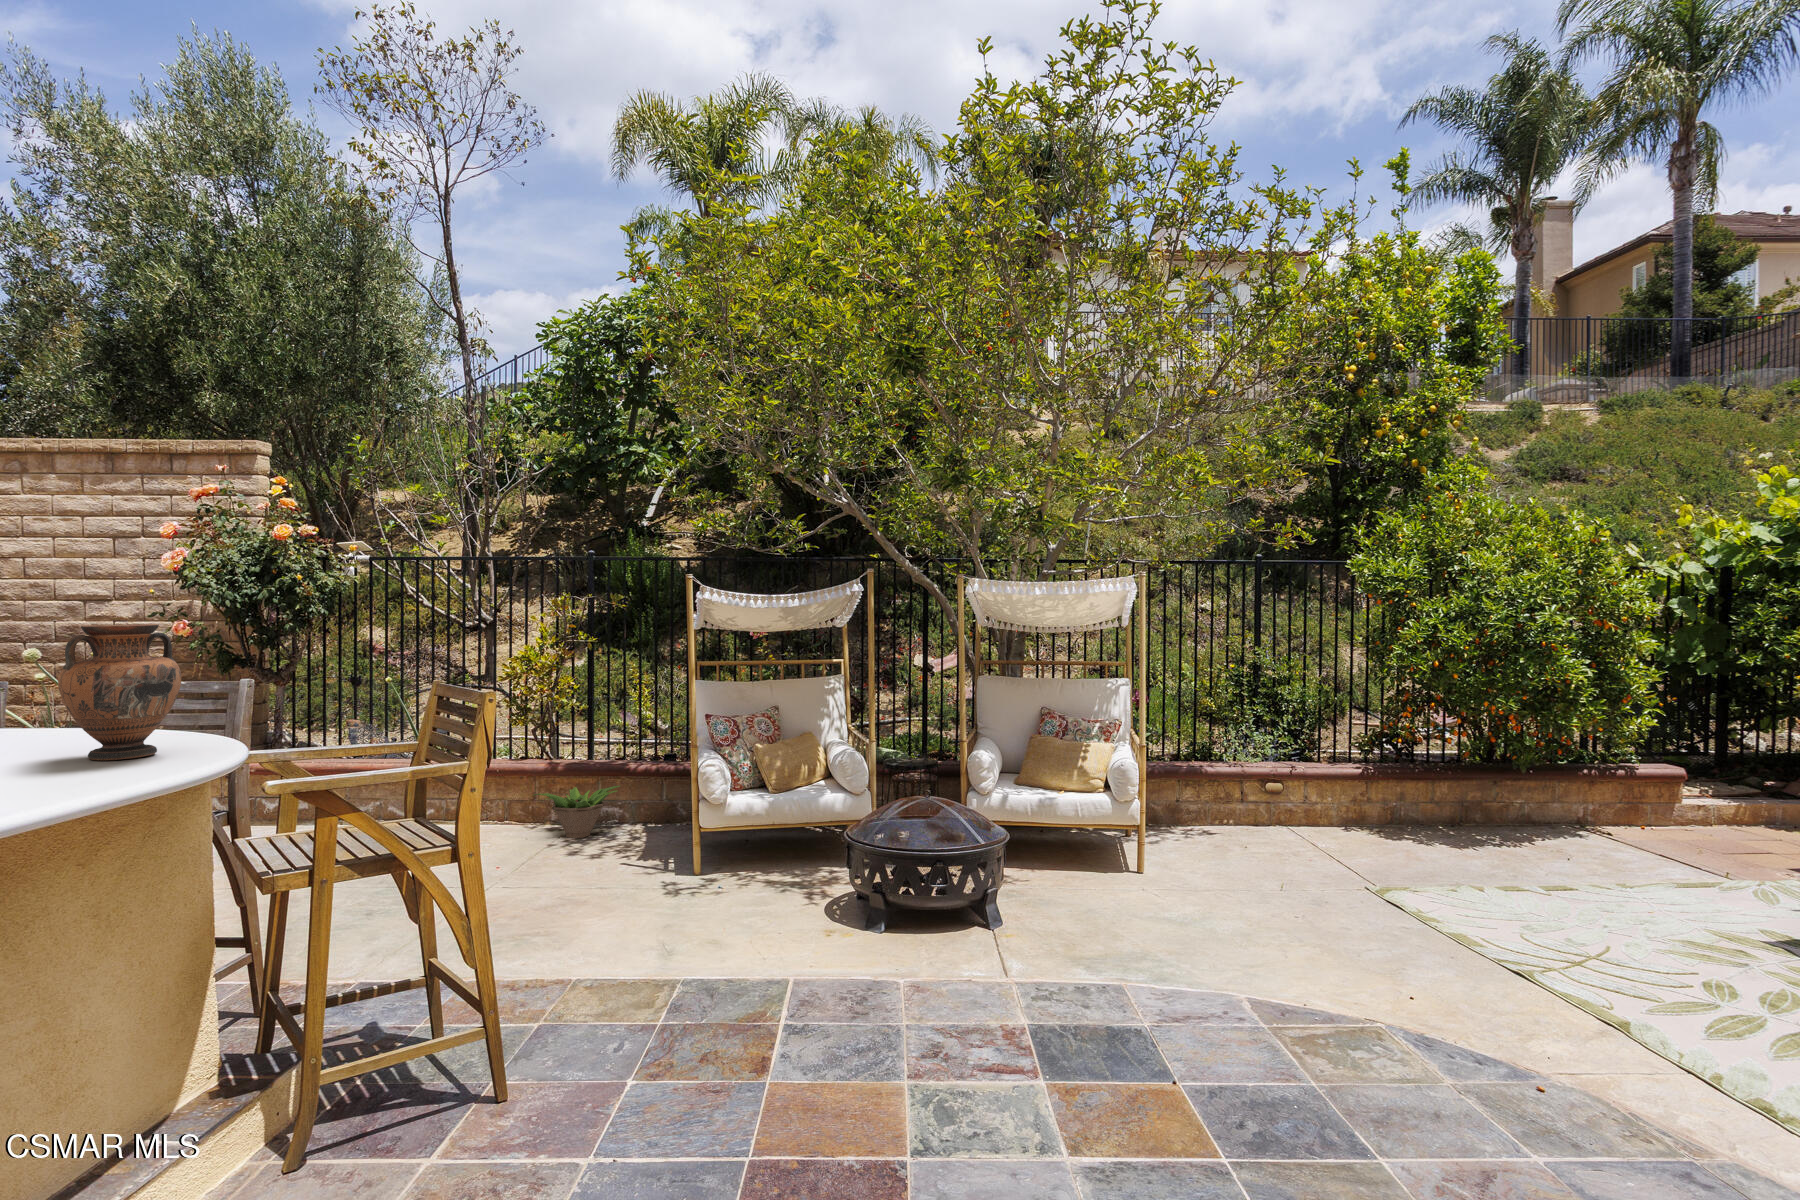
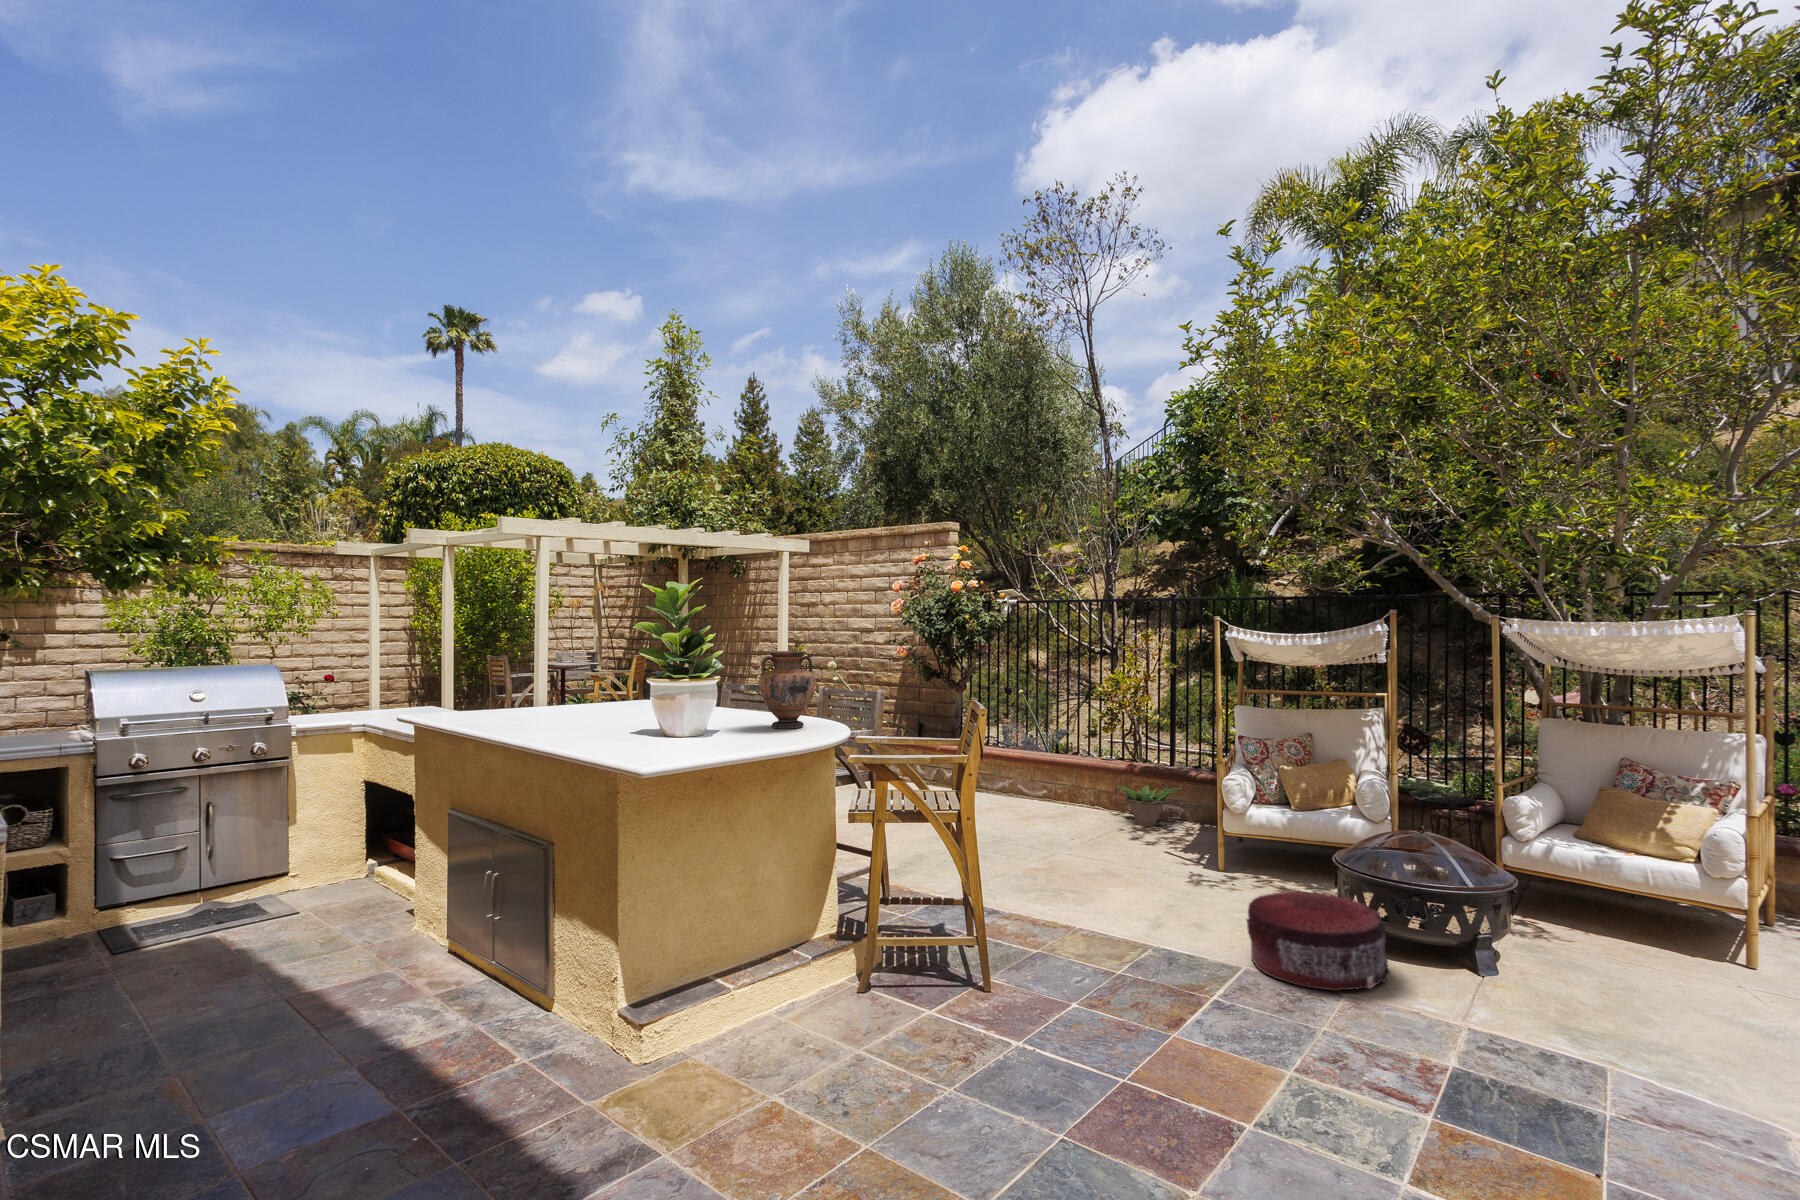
pouf: none [783,876,926,984] -> present [1246,891,1391,991]

